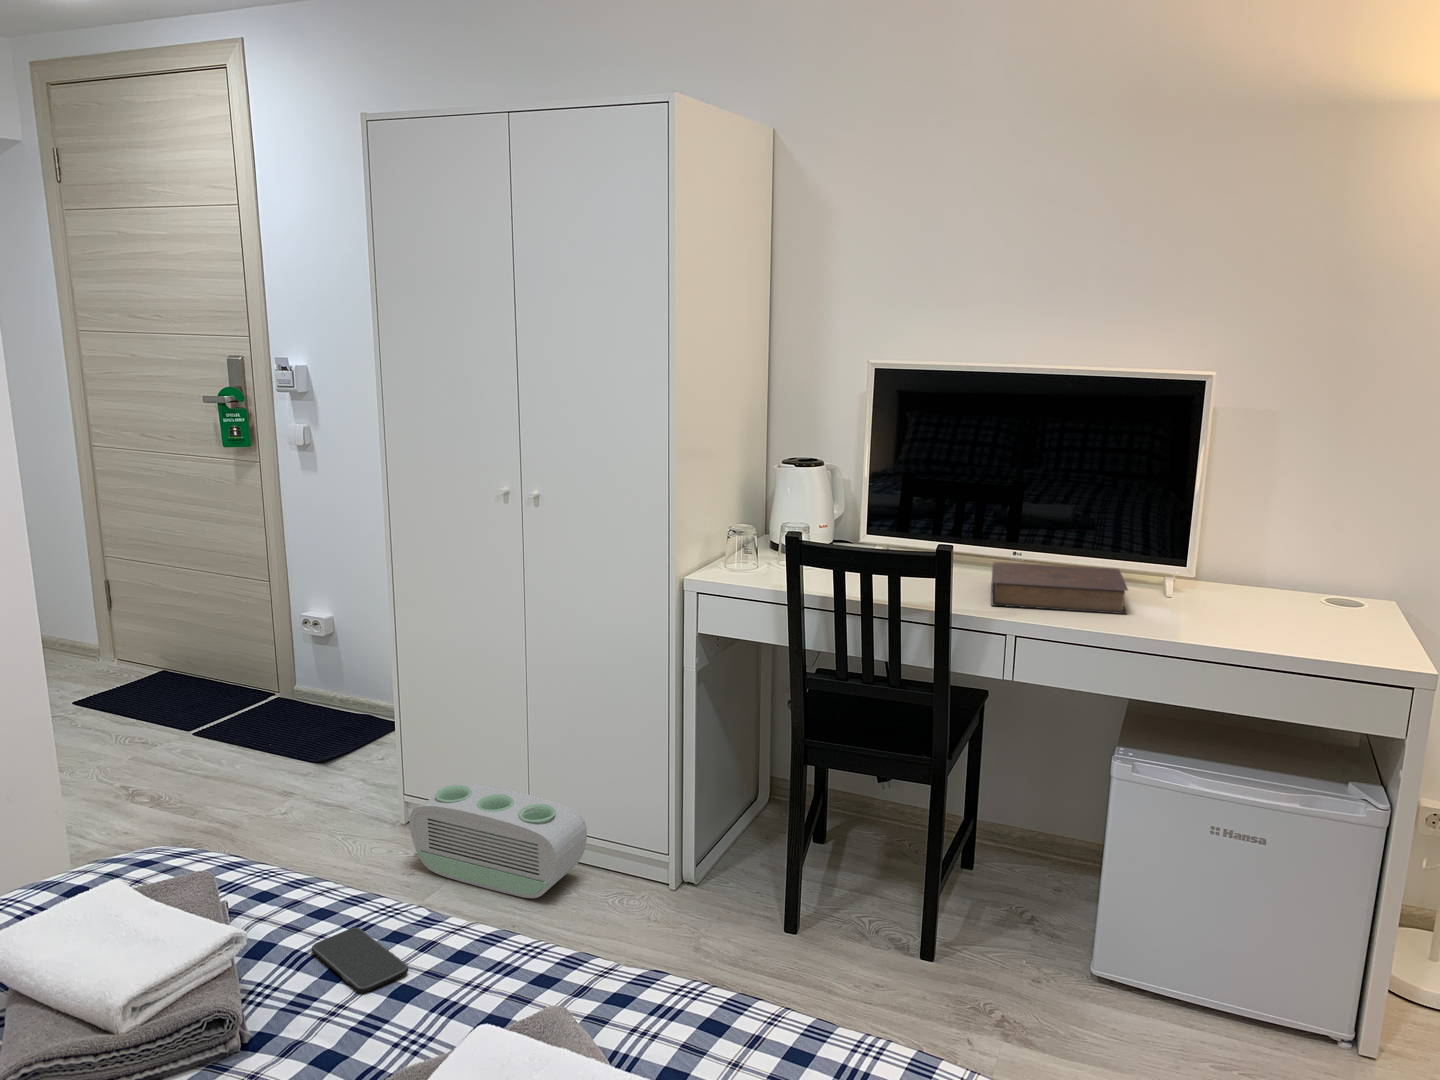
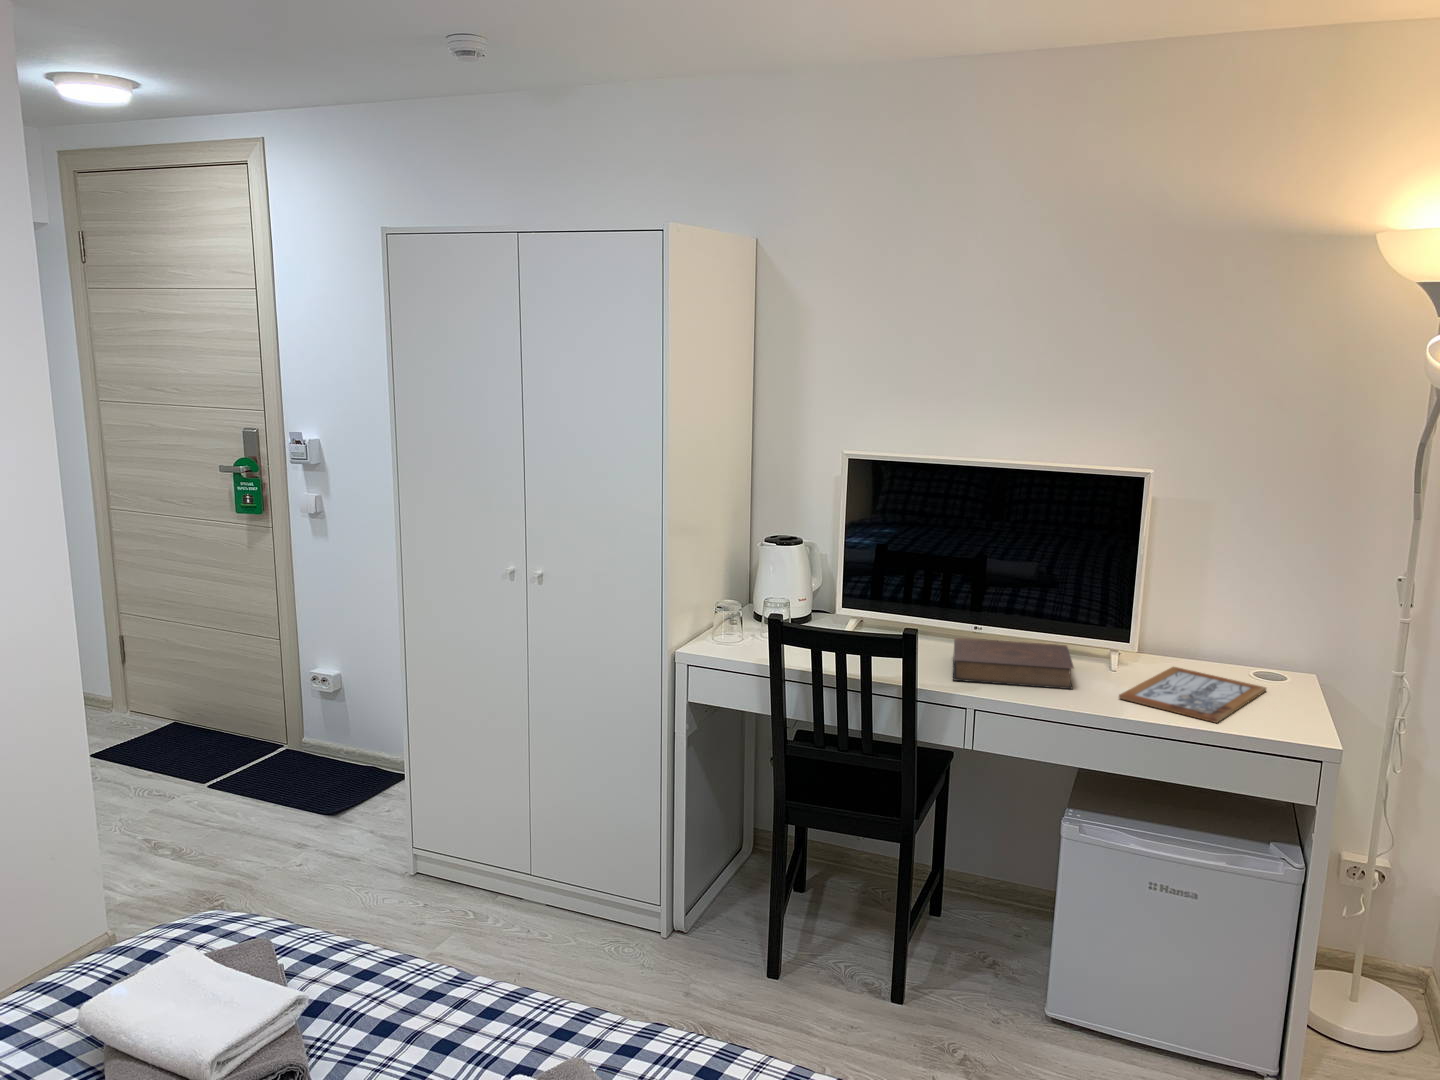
picture frame: none [1179,592,1347,647] -> present [1119,667,1266,723]
air purifier: present [409,783,587,898] -> none [421,837,585,945]
smartphone: present [312,928,408,993] -> none [360,987,447,1047]

